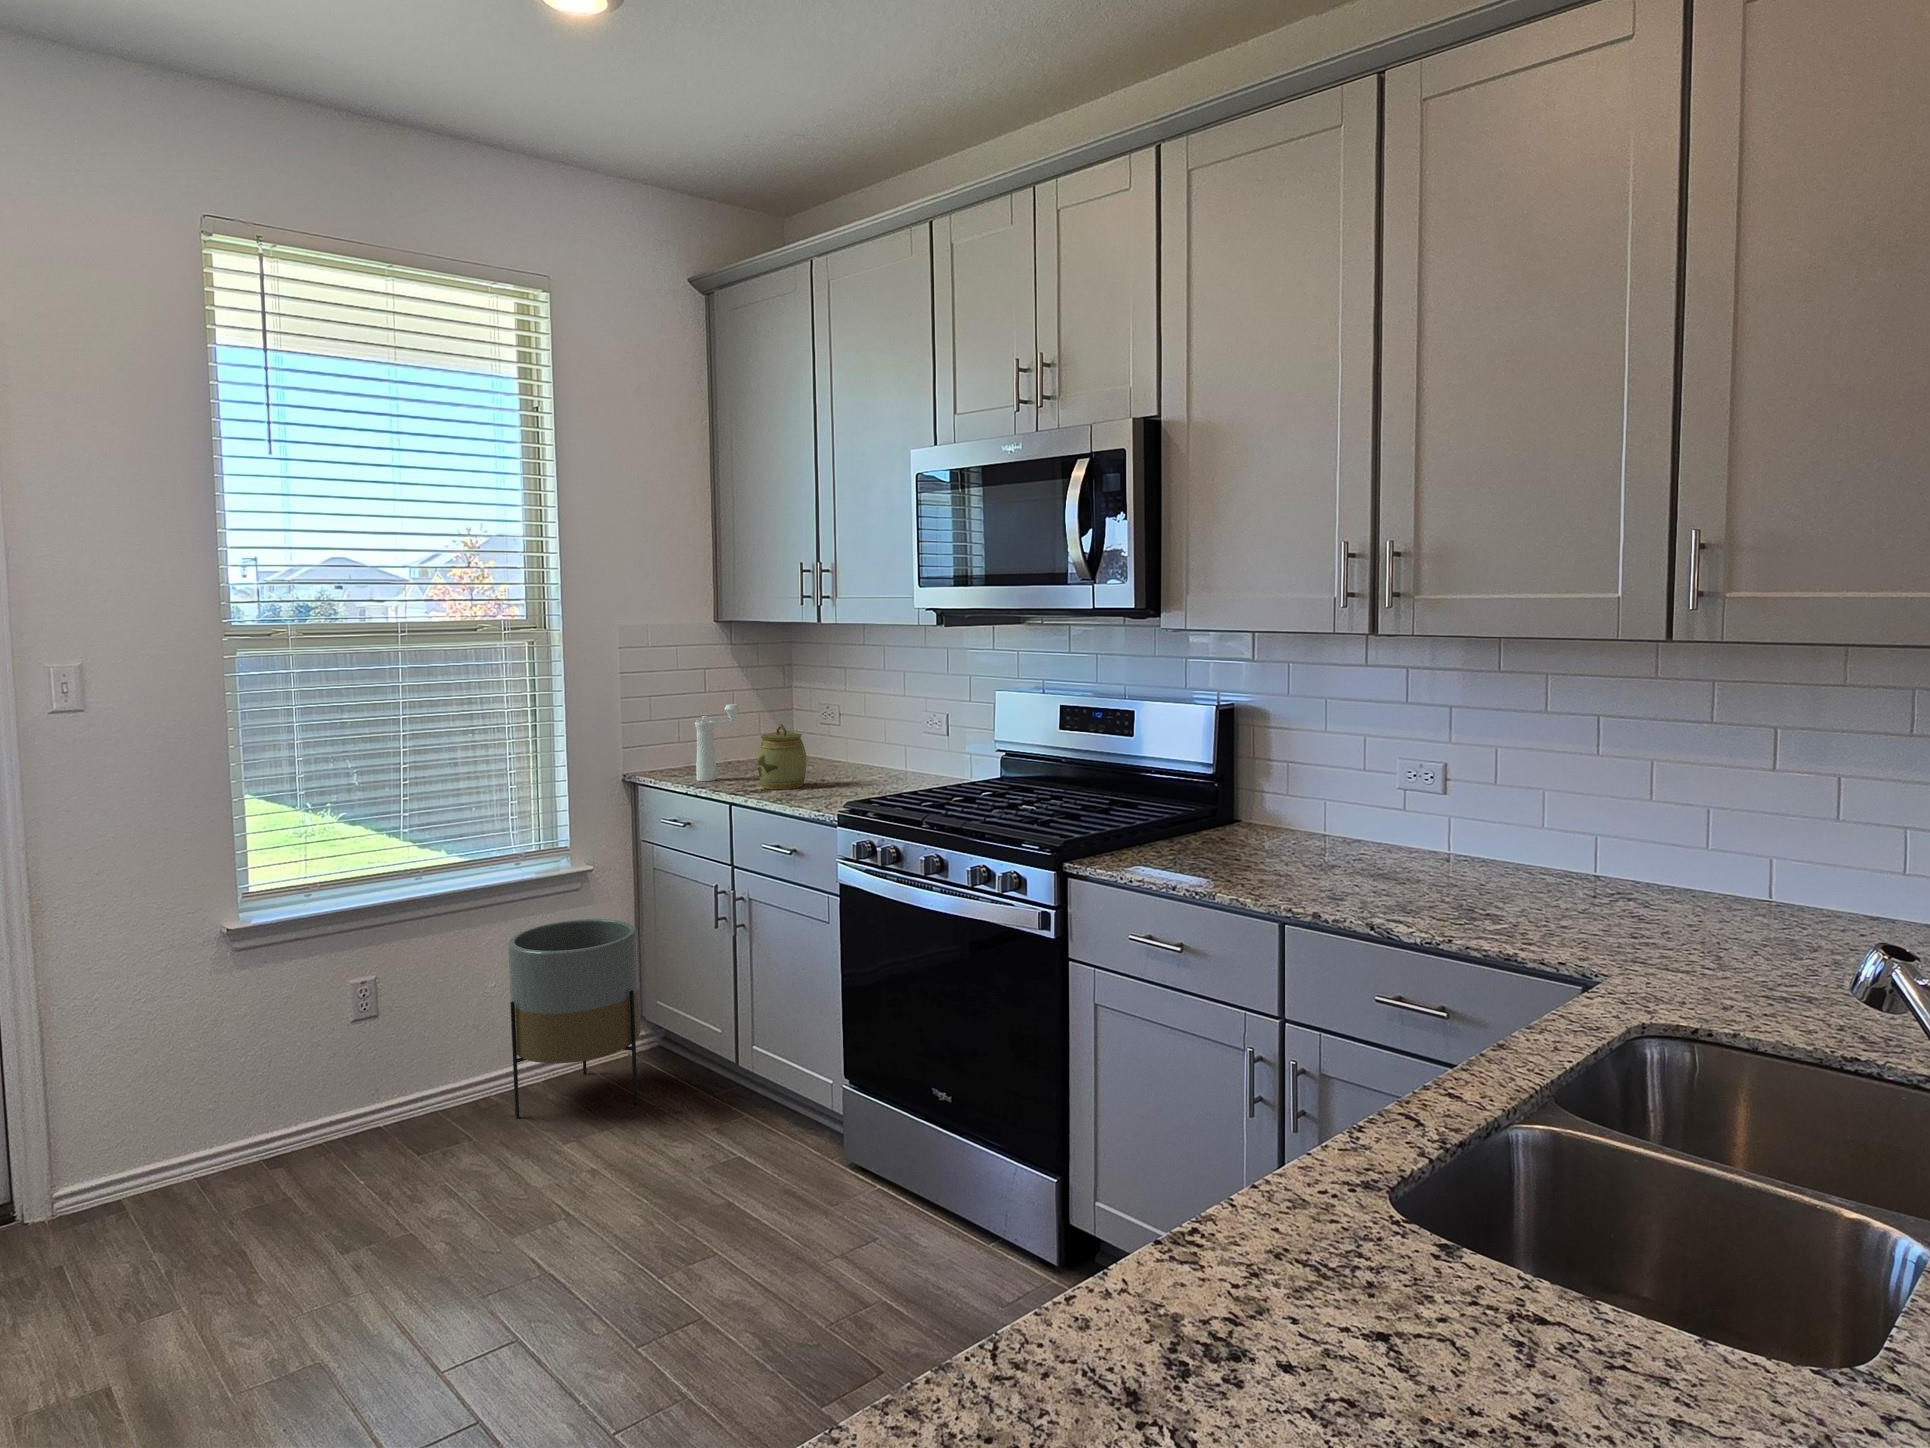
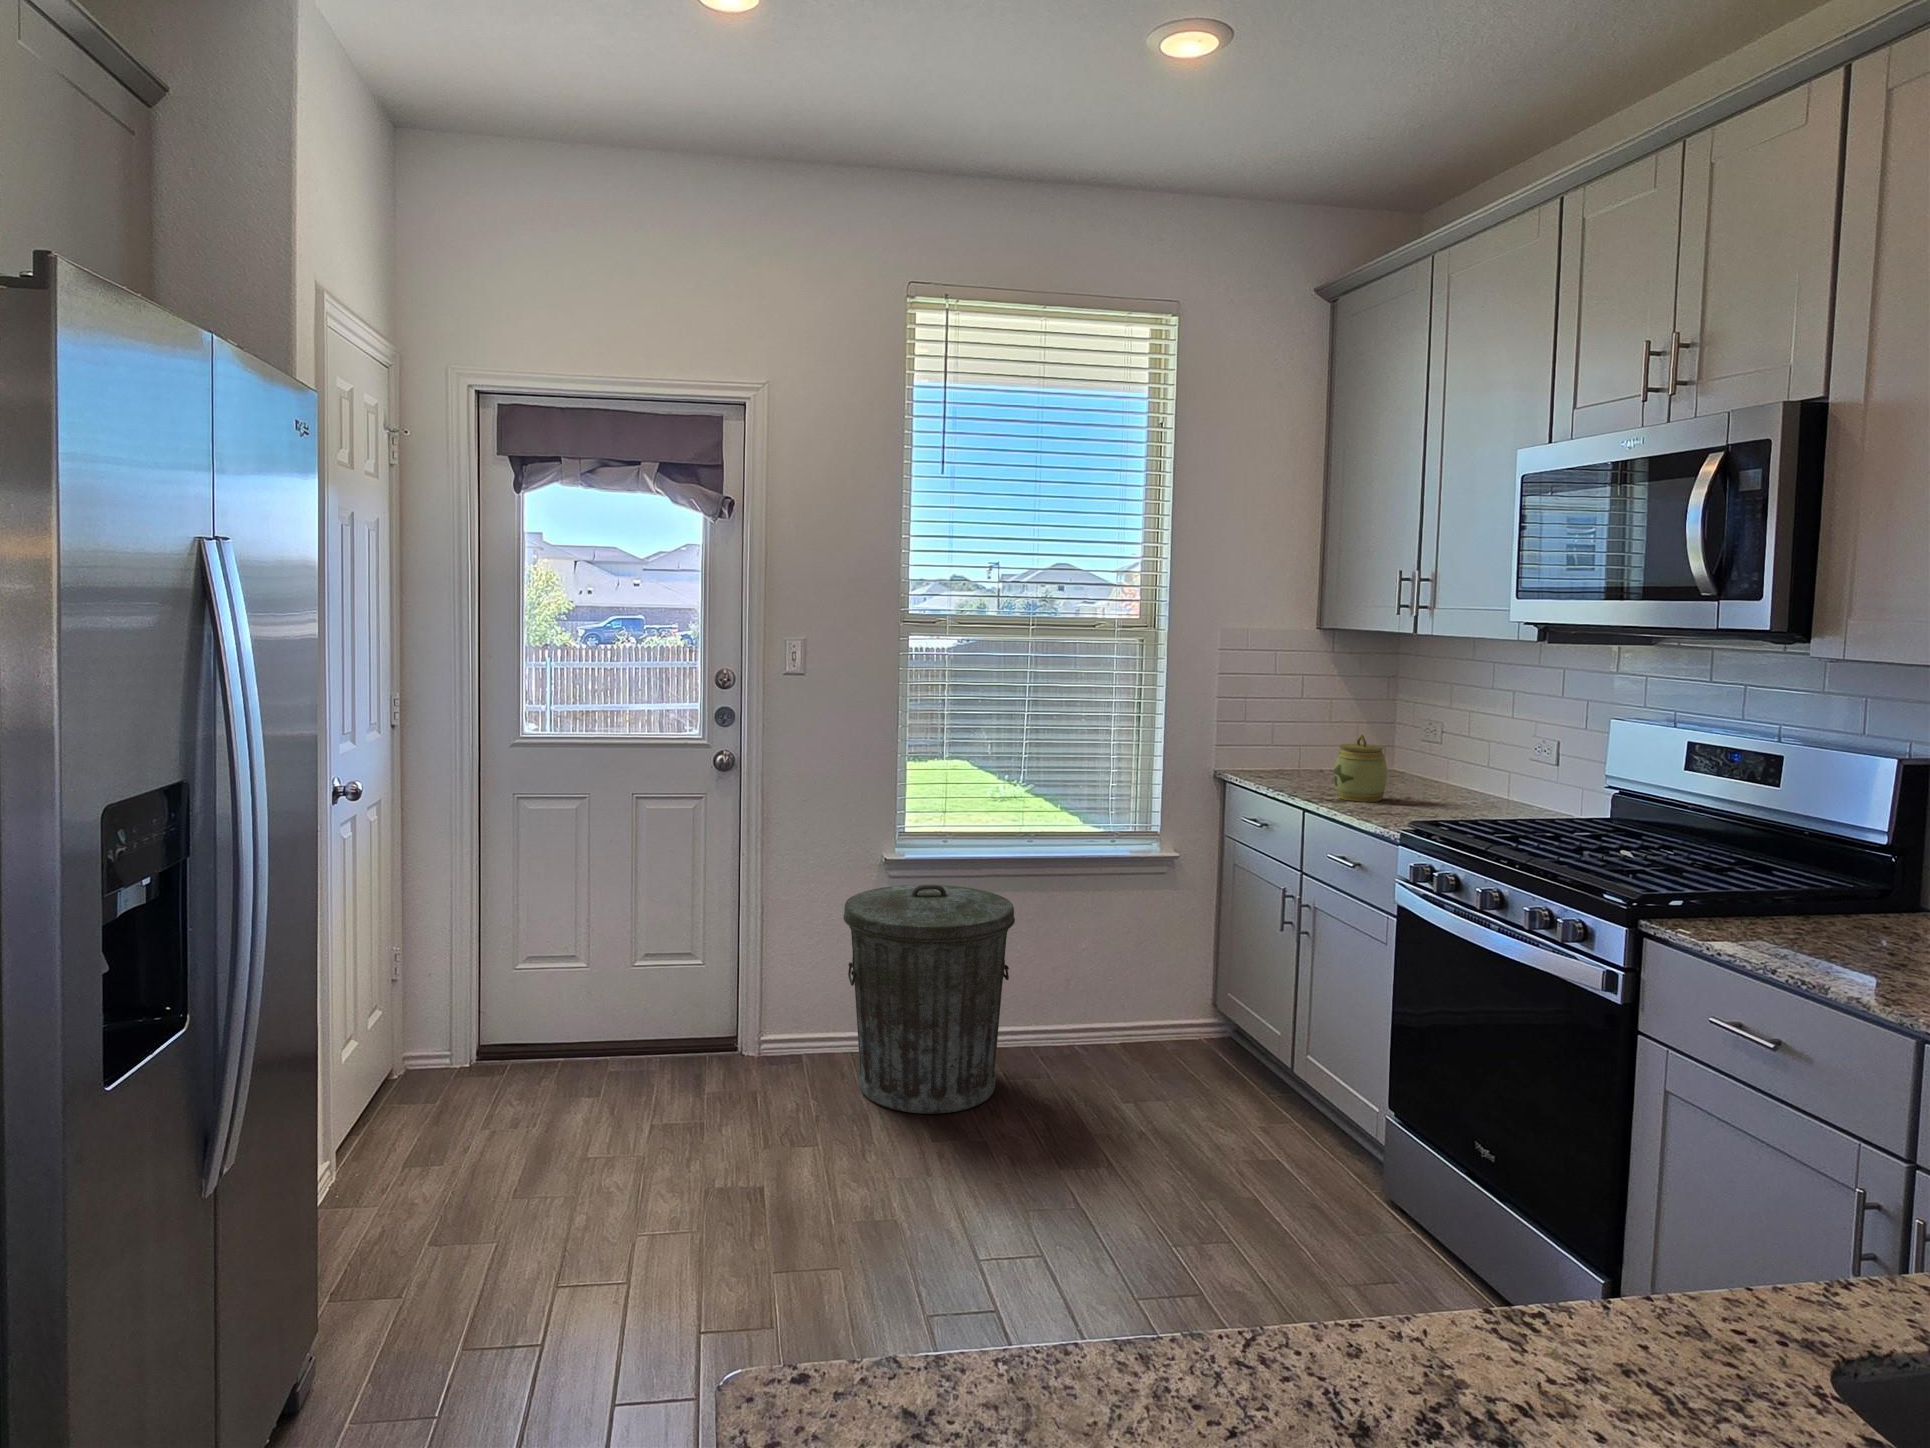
pepper mill: present [695,704,739,781] -> none [1278,711,1328,785]
planter: present [508,919,641,1118] -> none [1089,899,1208,1082]
trash can: none [178,946,420,1238] -> present [843,885,1015,1114]

